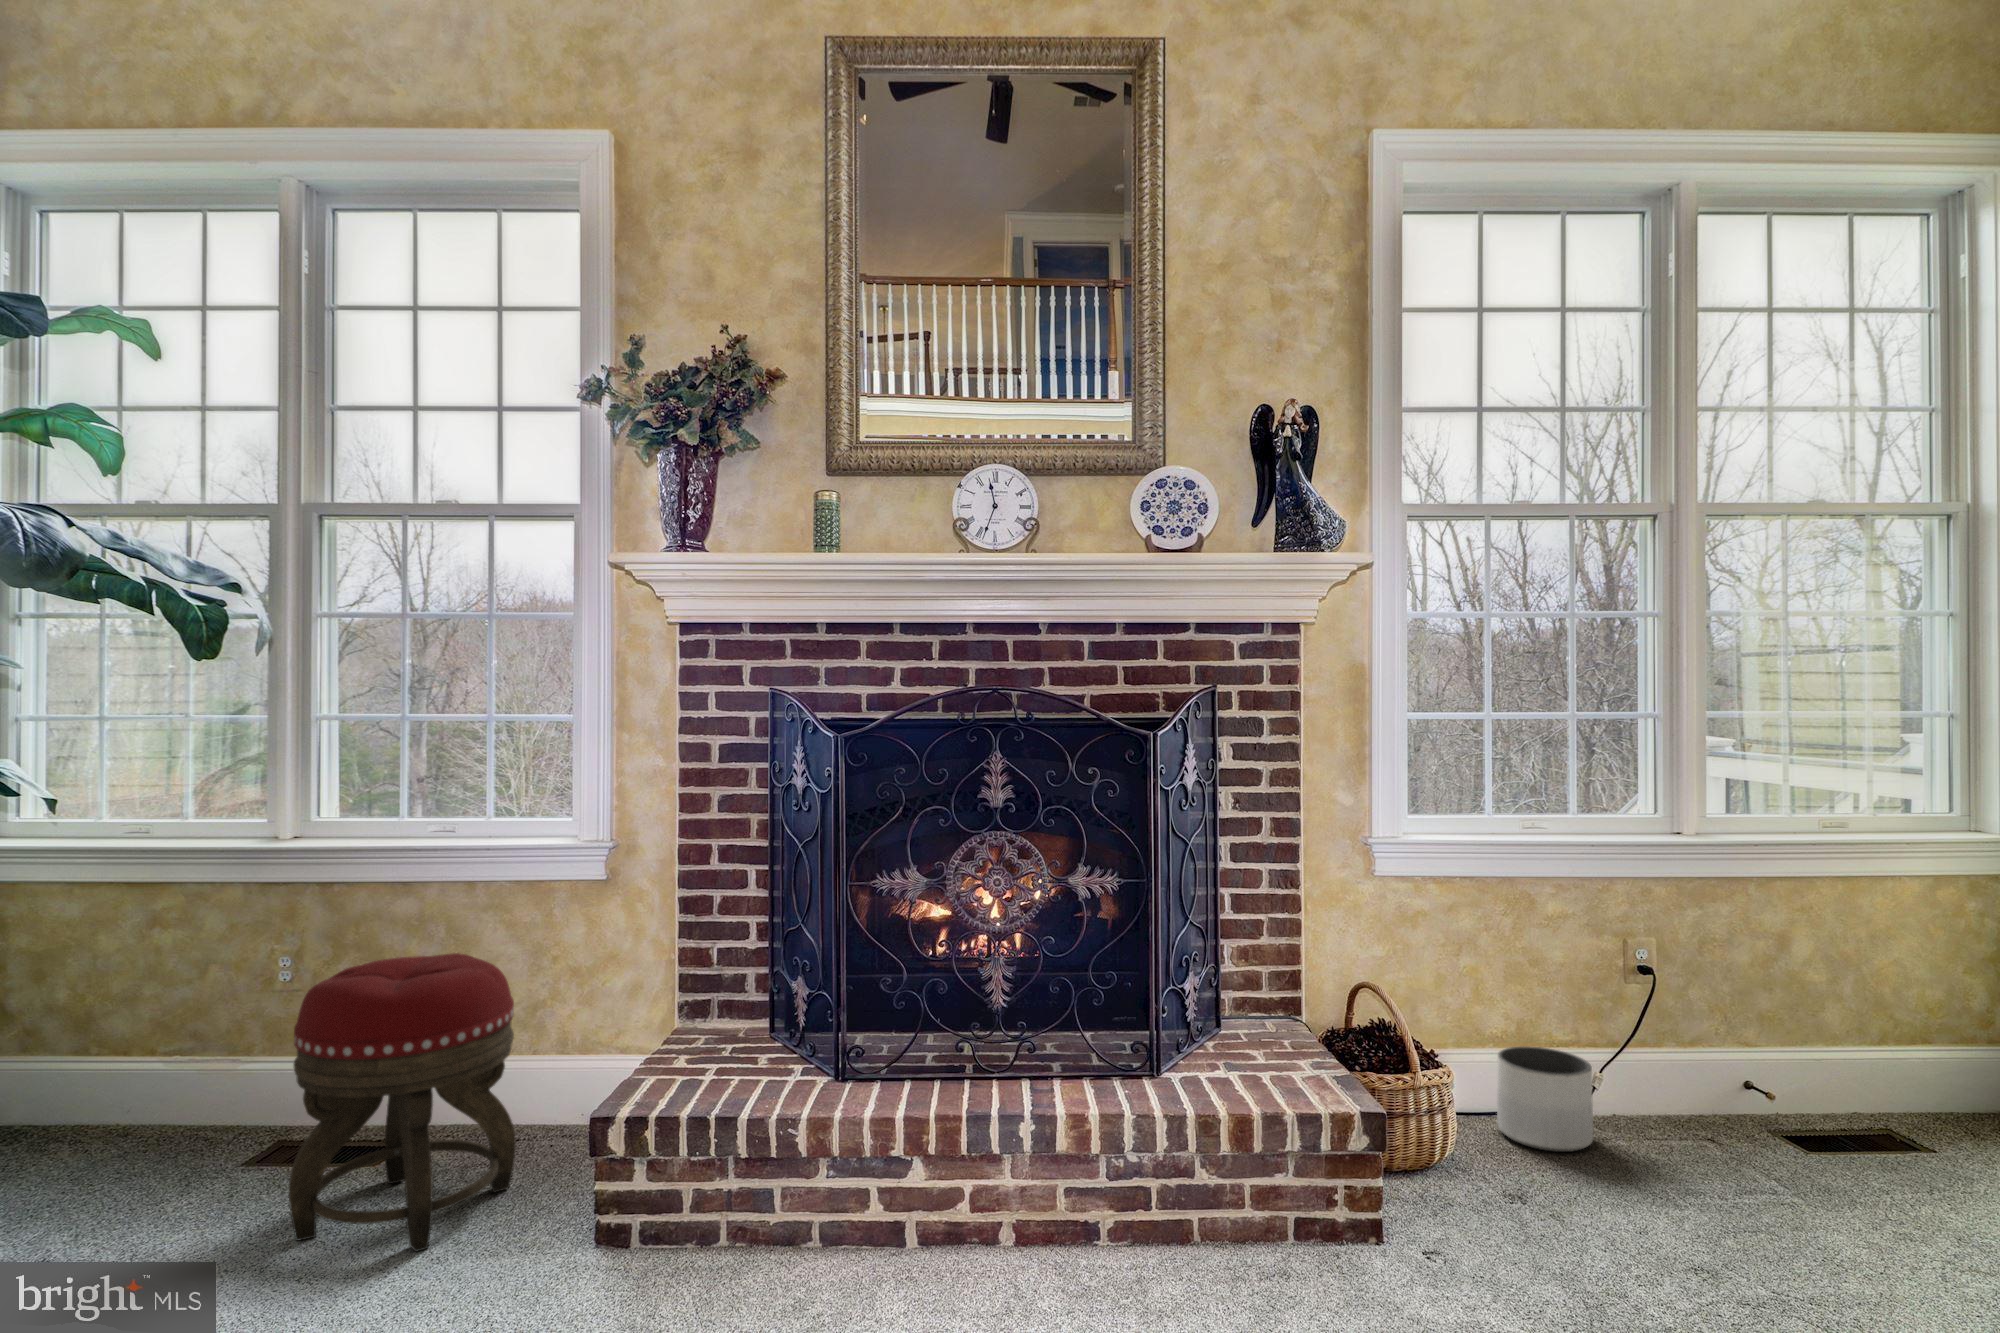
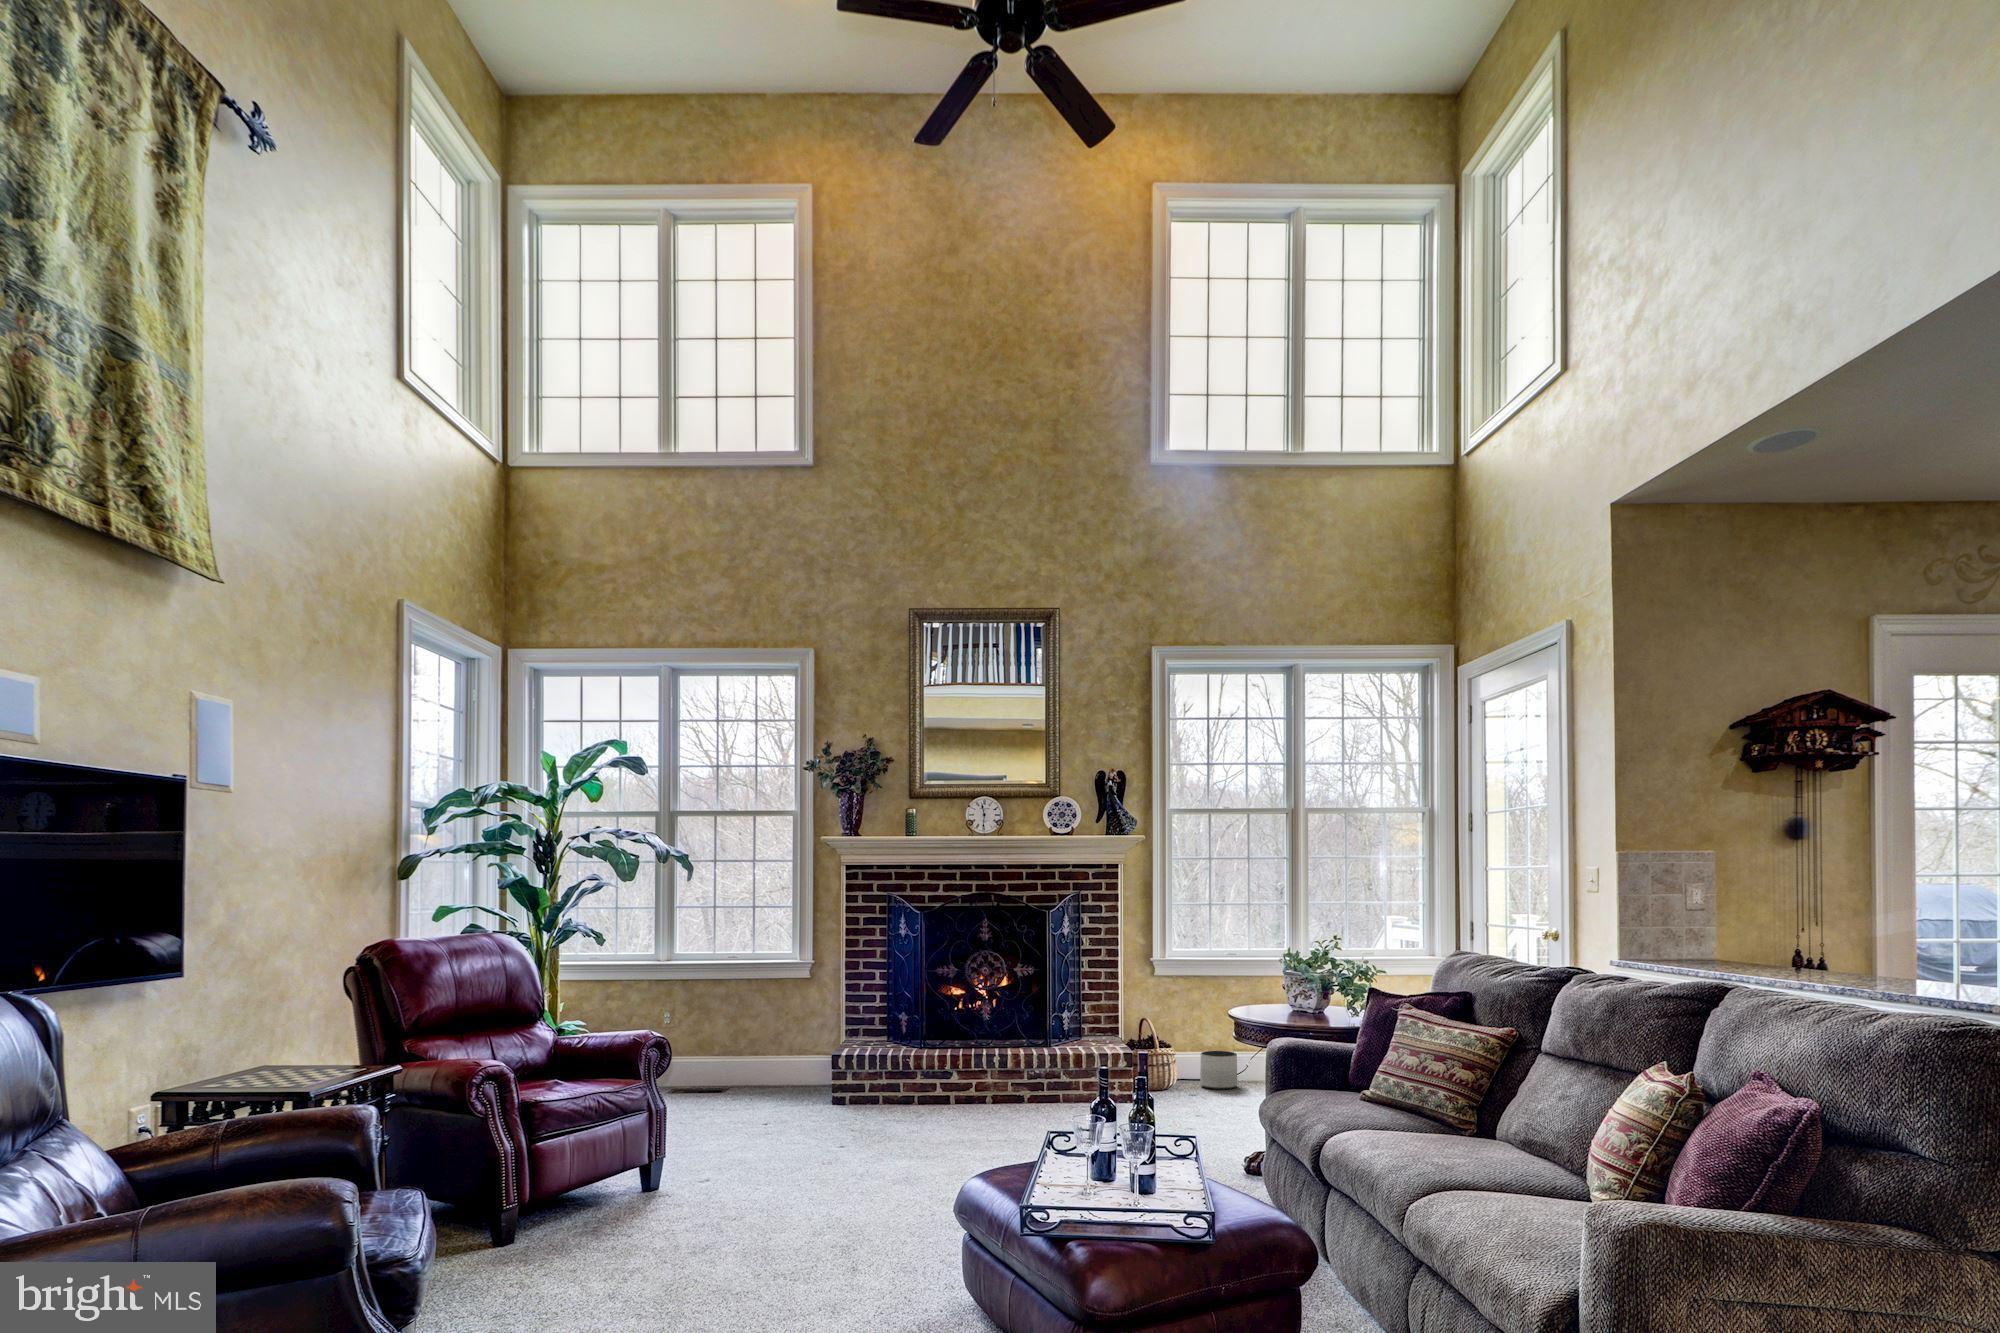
footstool: present [289,953,516,1252] -> none [723,1003,797,1105]

